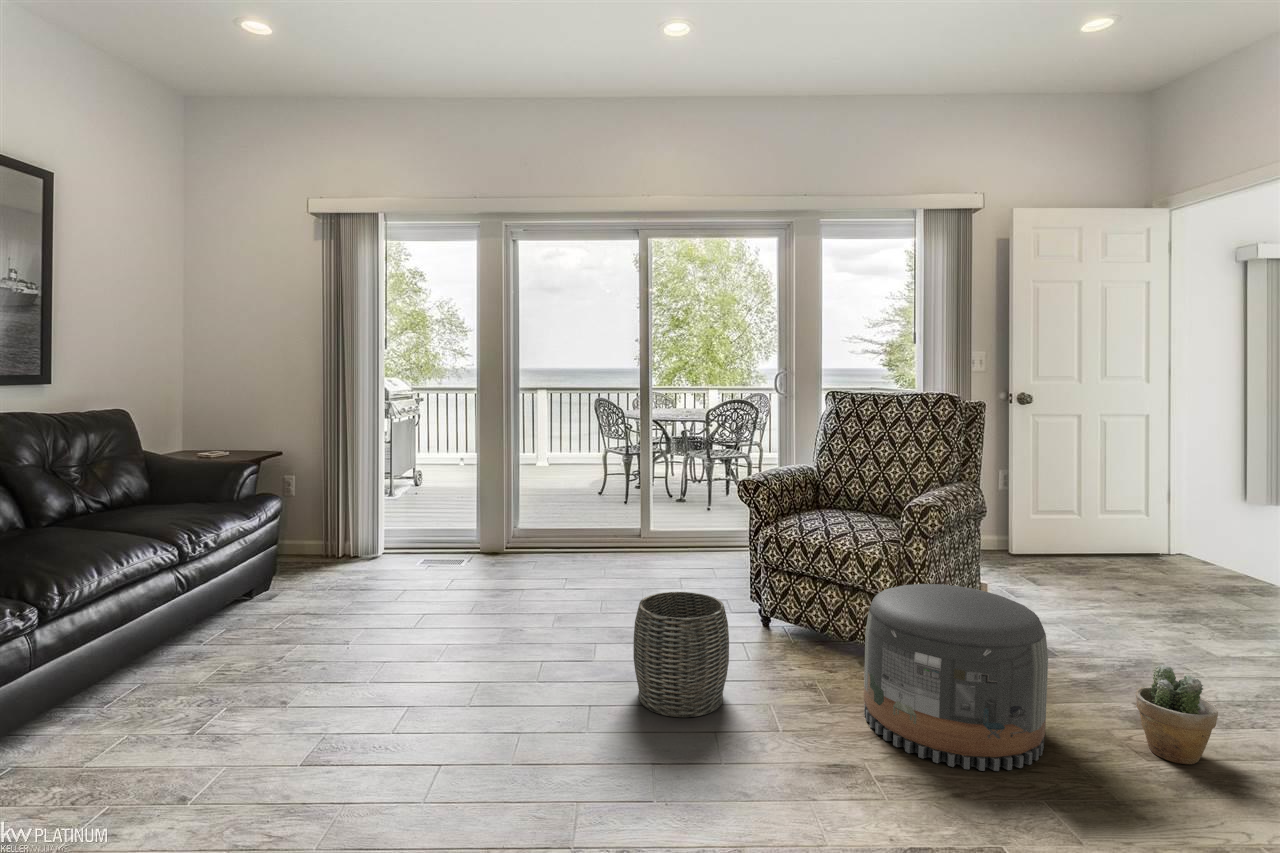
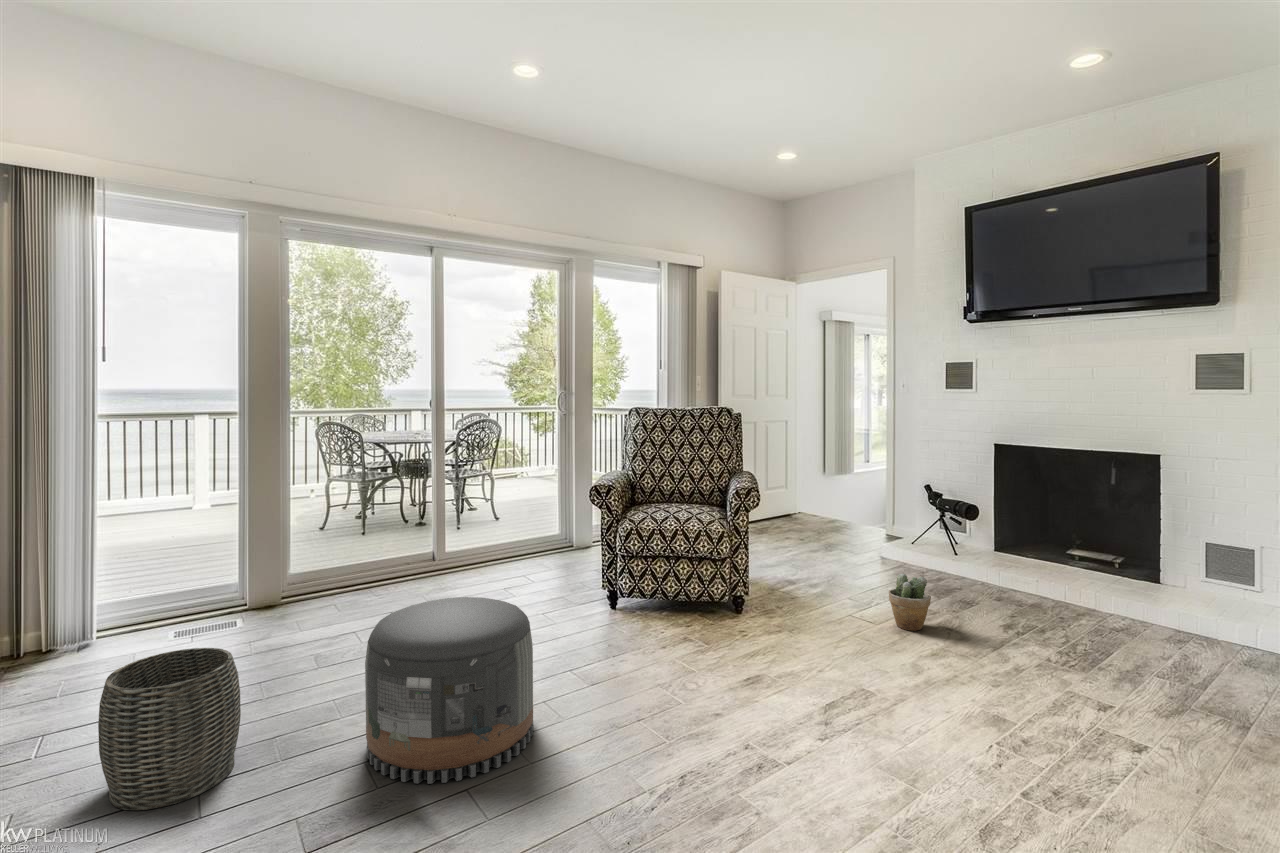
pouf: present [864,584,1048,771] -> present [365,597,533,784]
woven basket: present [633,592,729,717] -> present [98,648,241,810]

